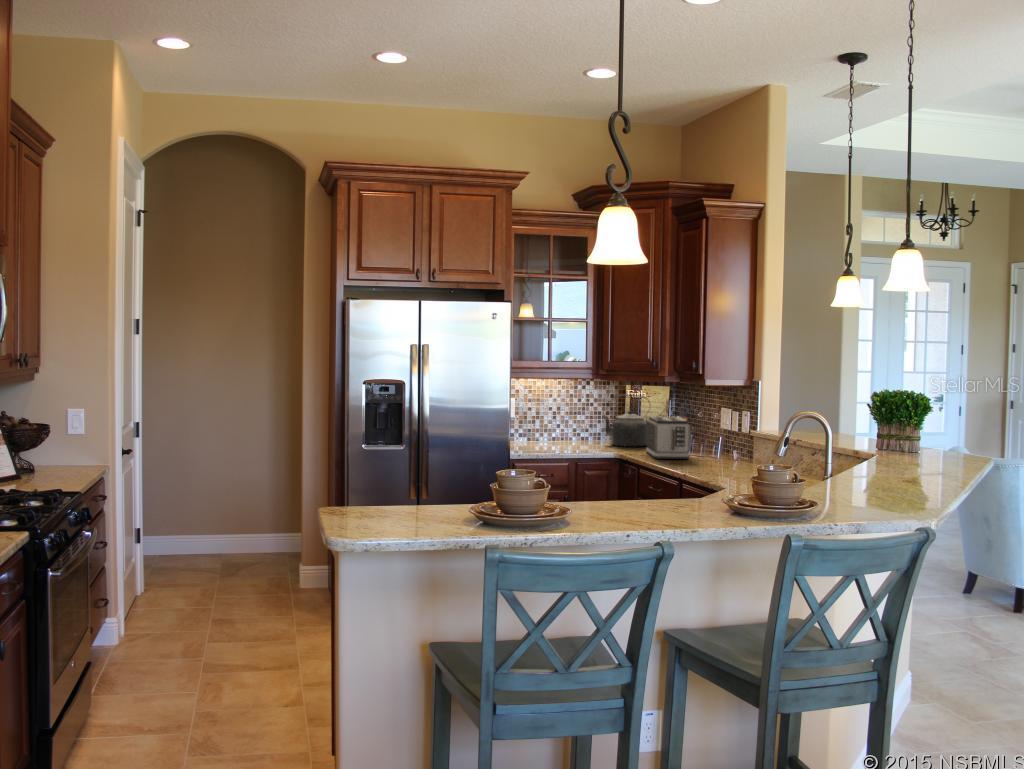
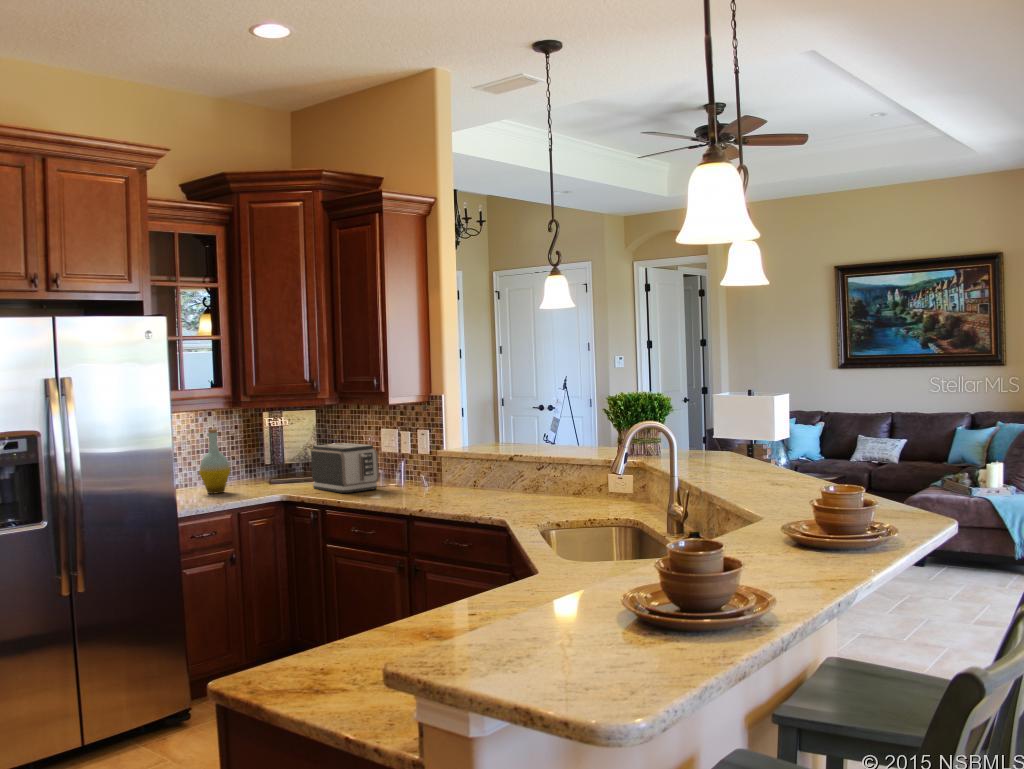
bottle: none [564,395,588,446] -> present [199,429,230,494]
kettle: present [603,395,650,447] -> none [238,423,295,486]

